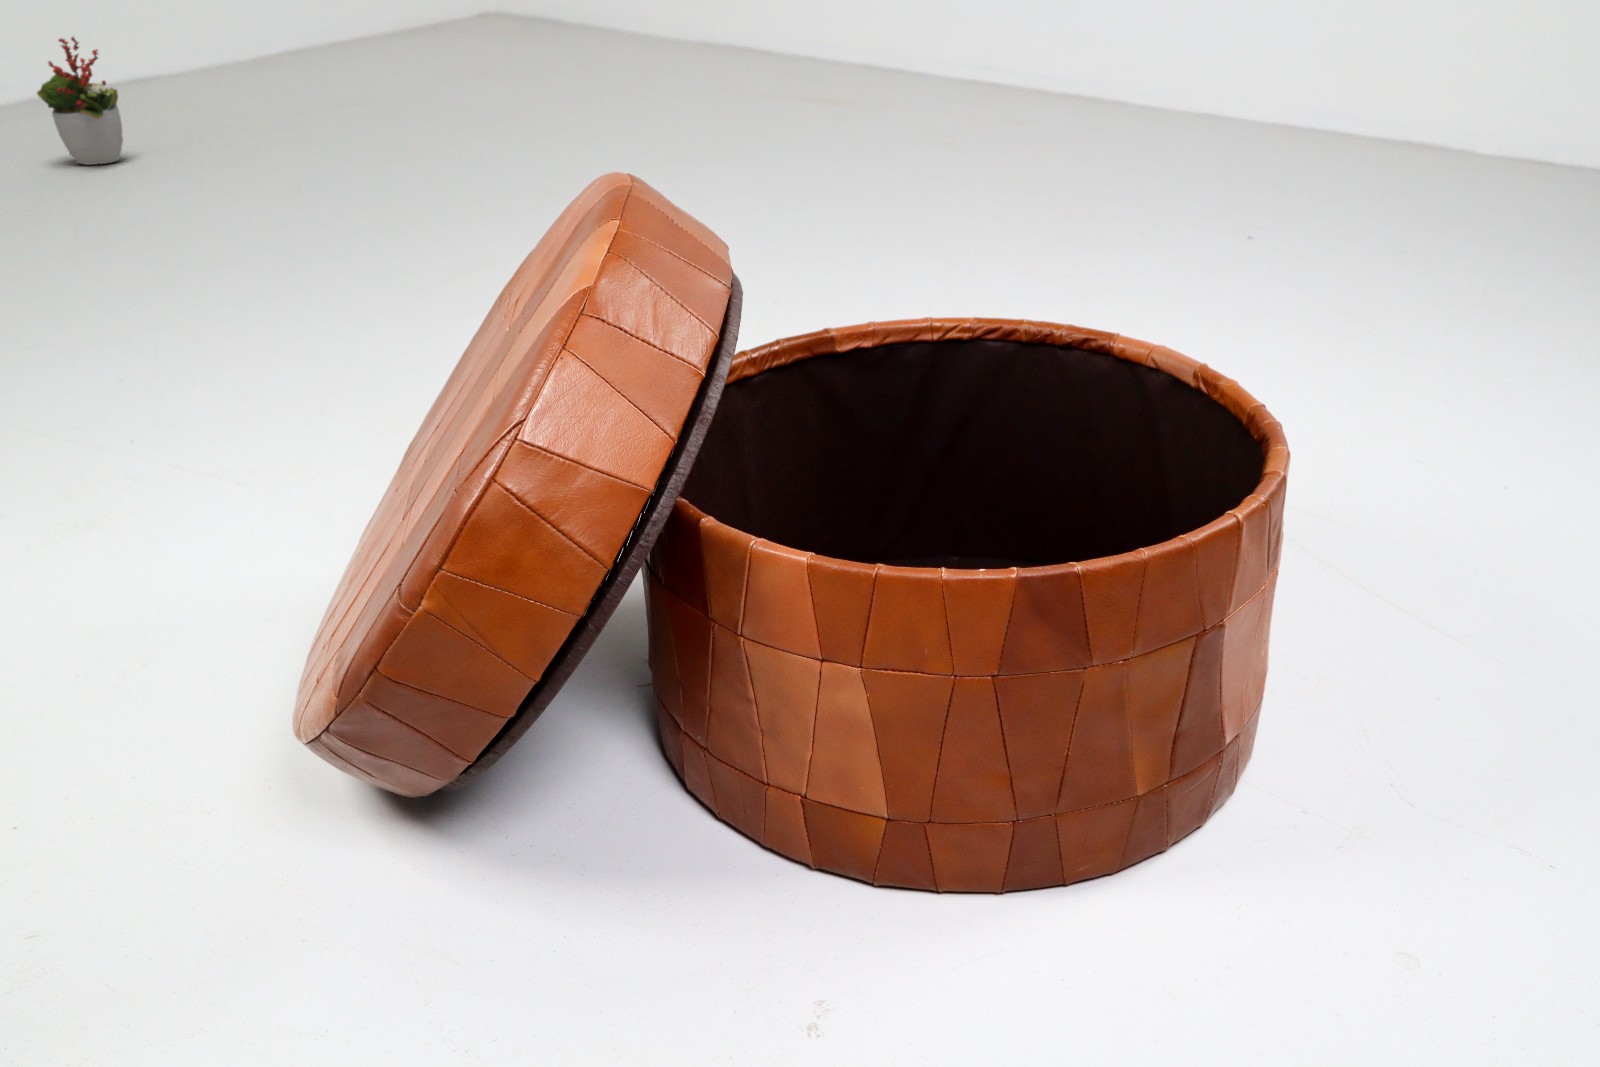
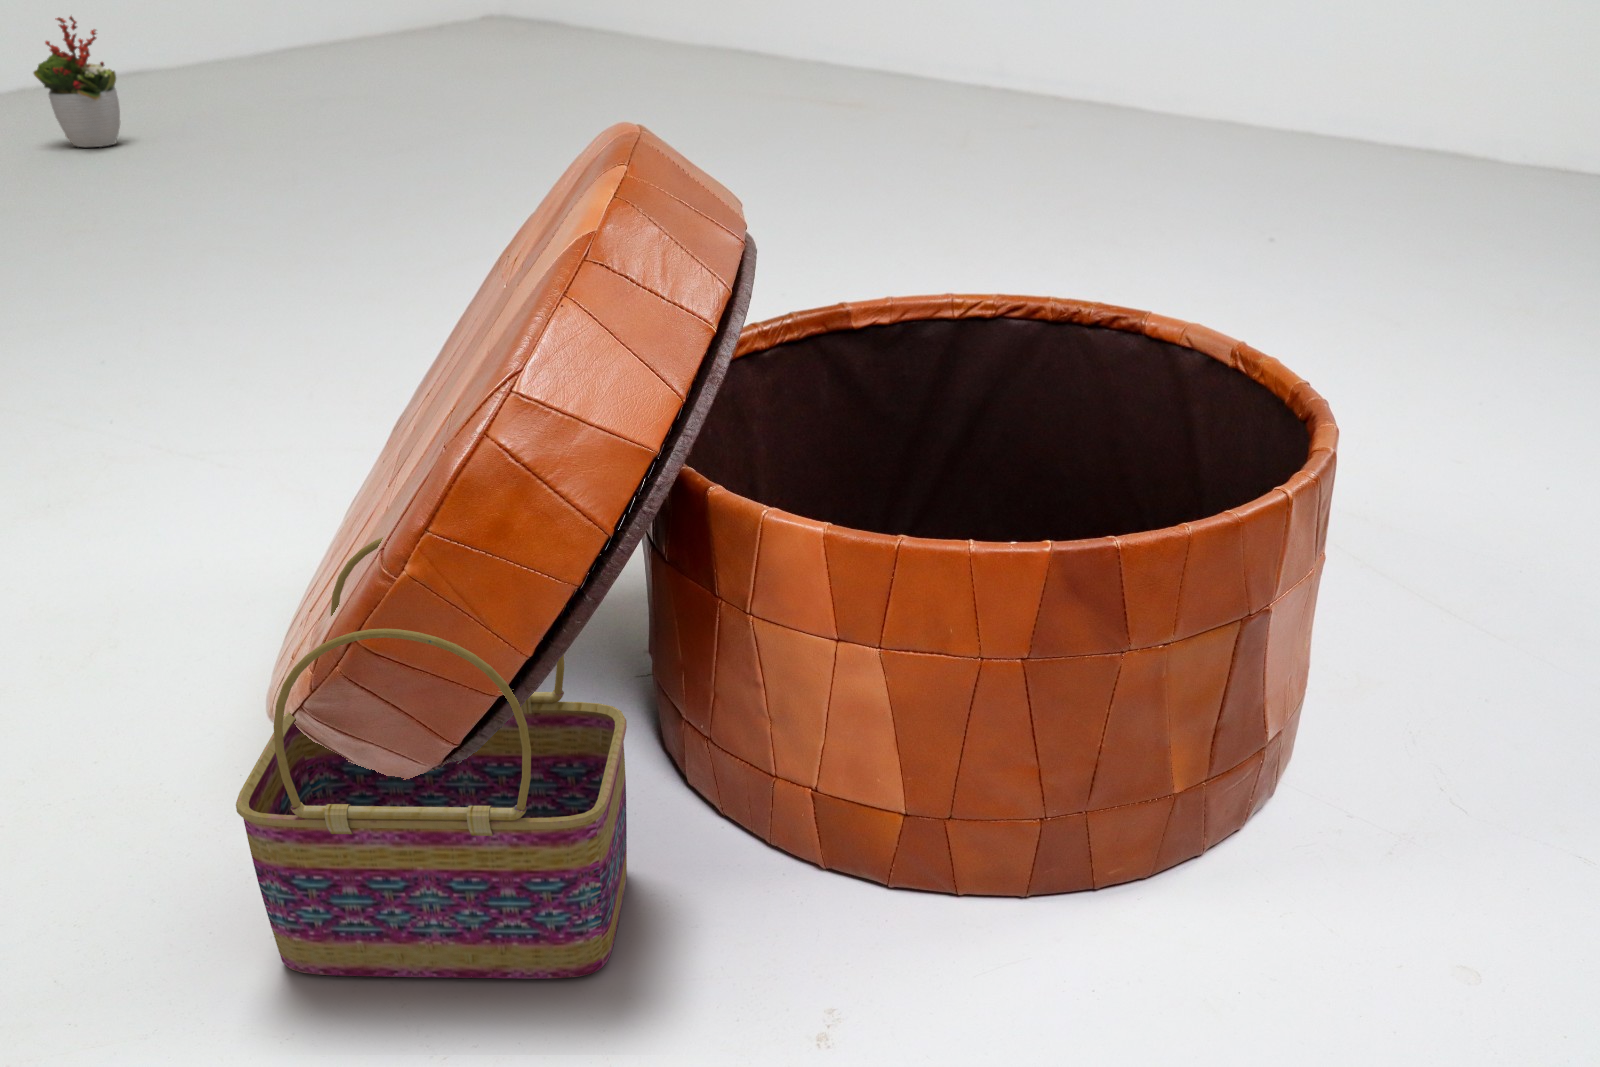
basket: none [269,562,631,977] -> present [236,537,627,978]

